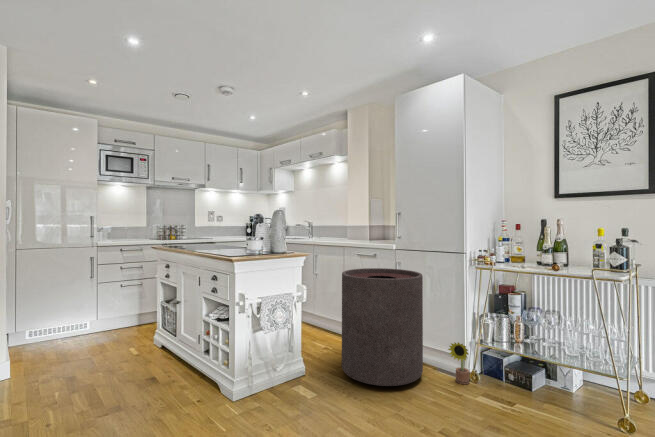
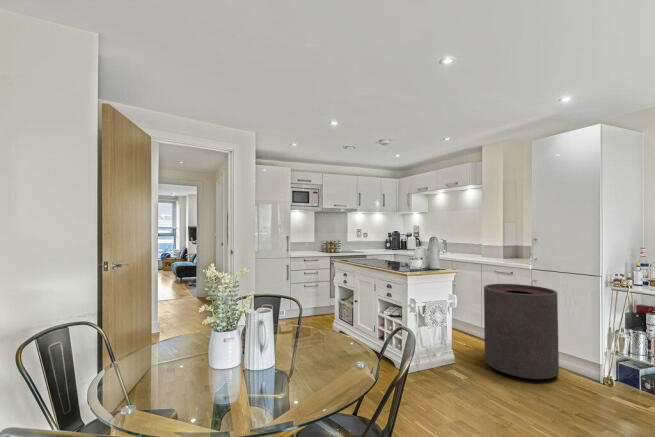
decorative plant: present [448,342,469,384] -> none [583,350,605,387]

